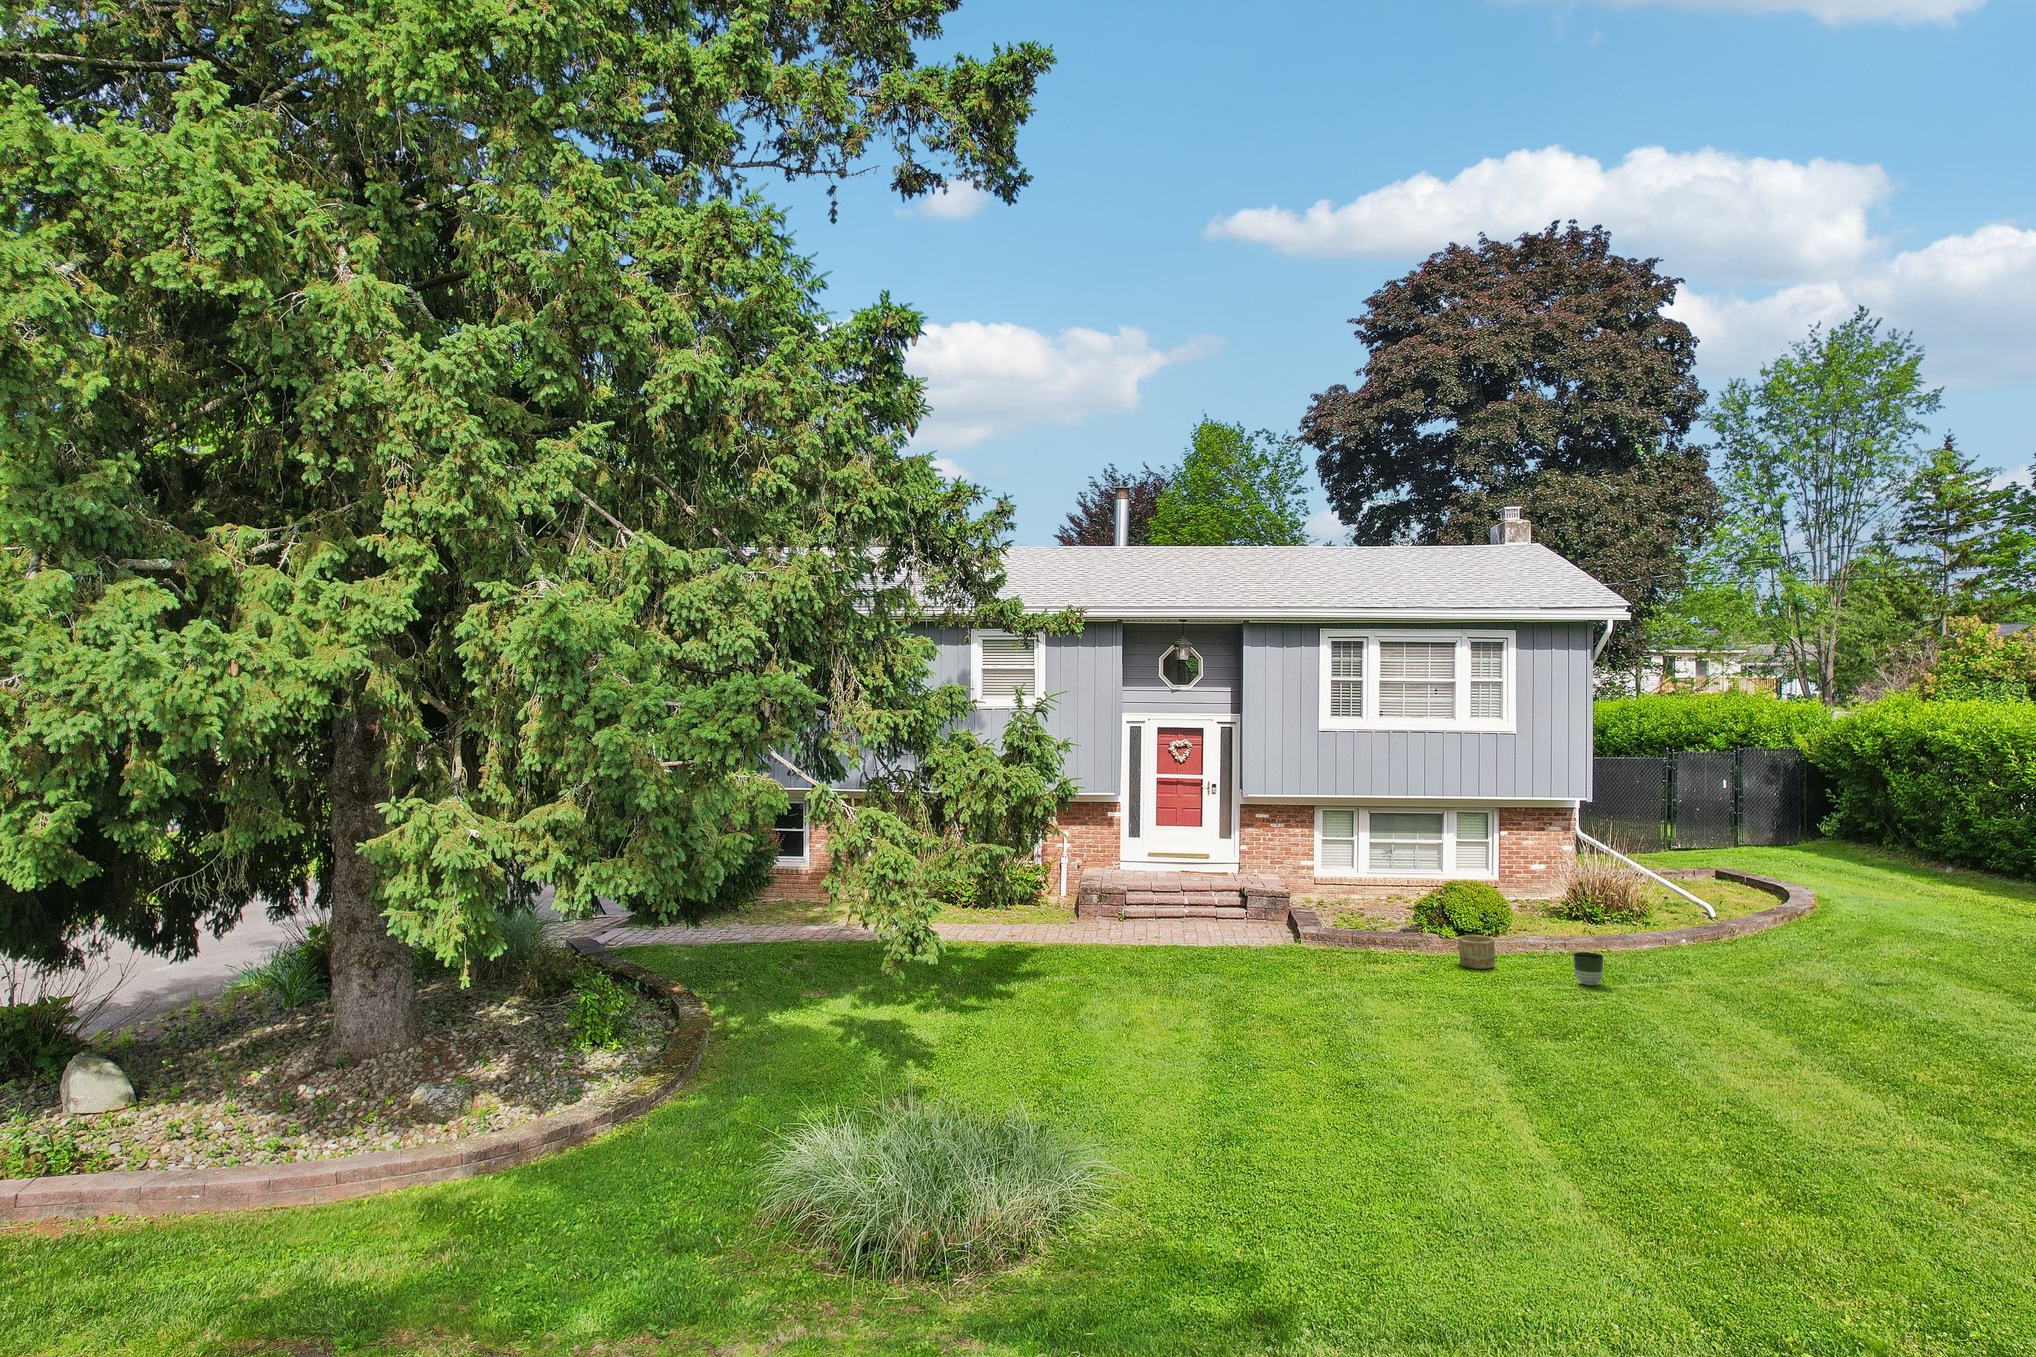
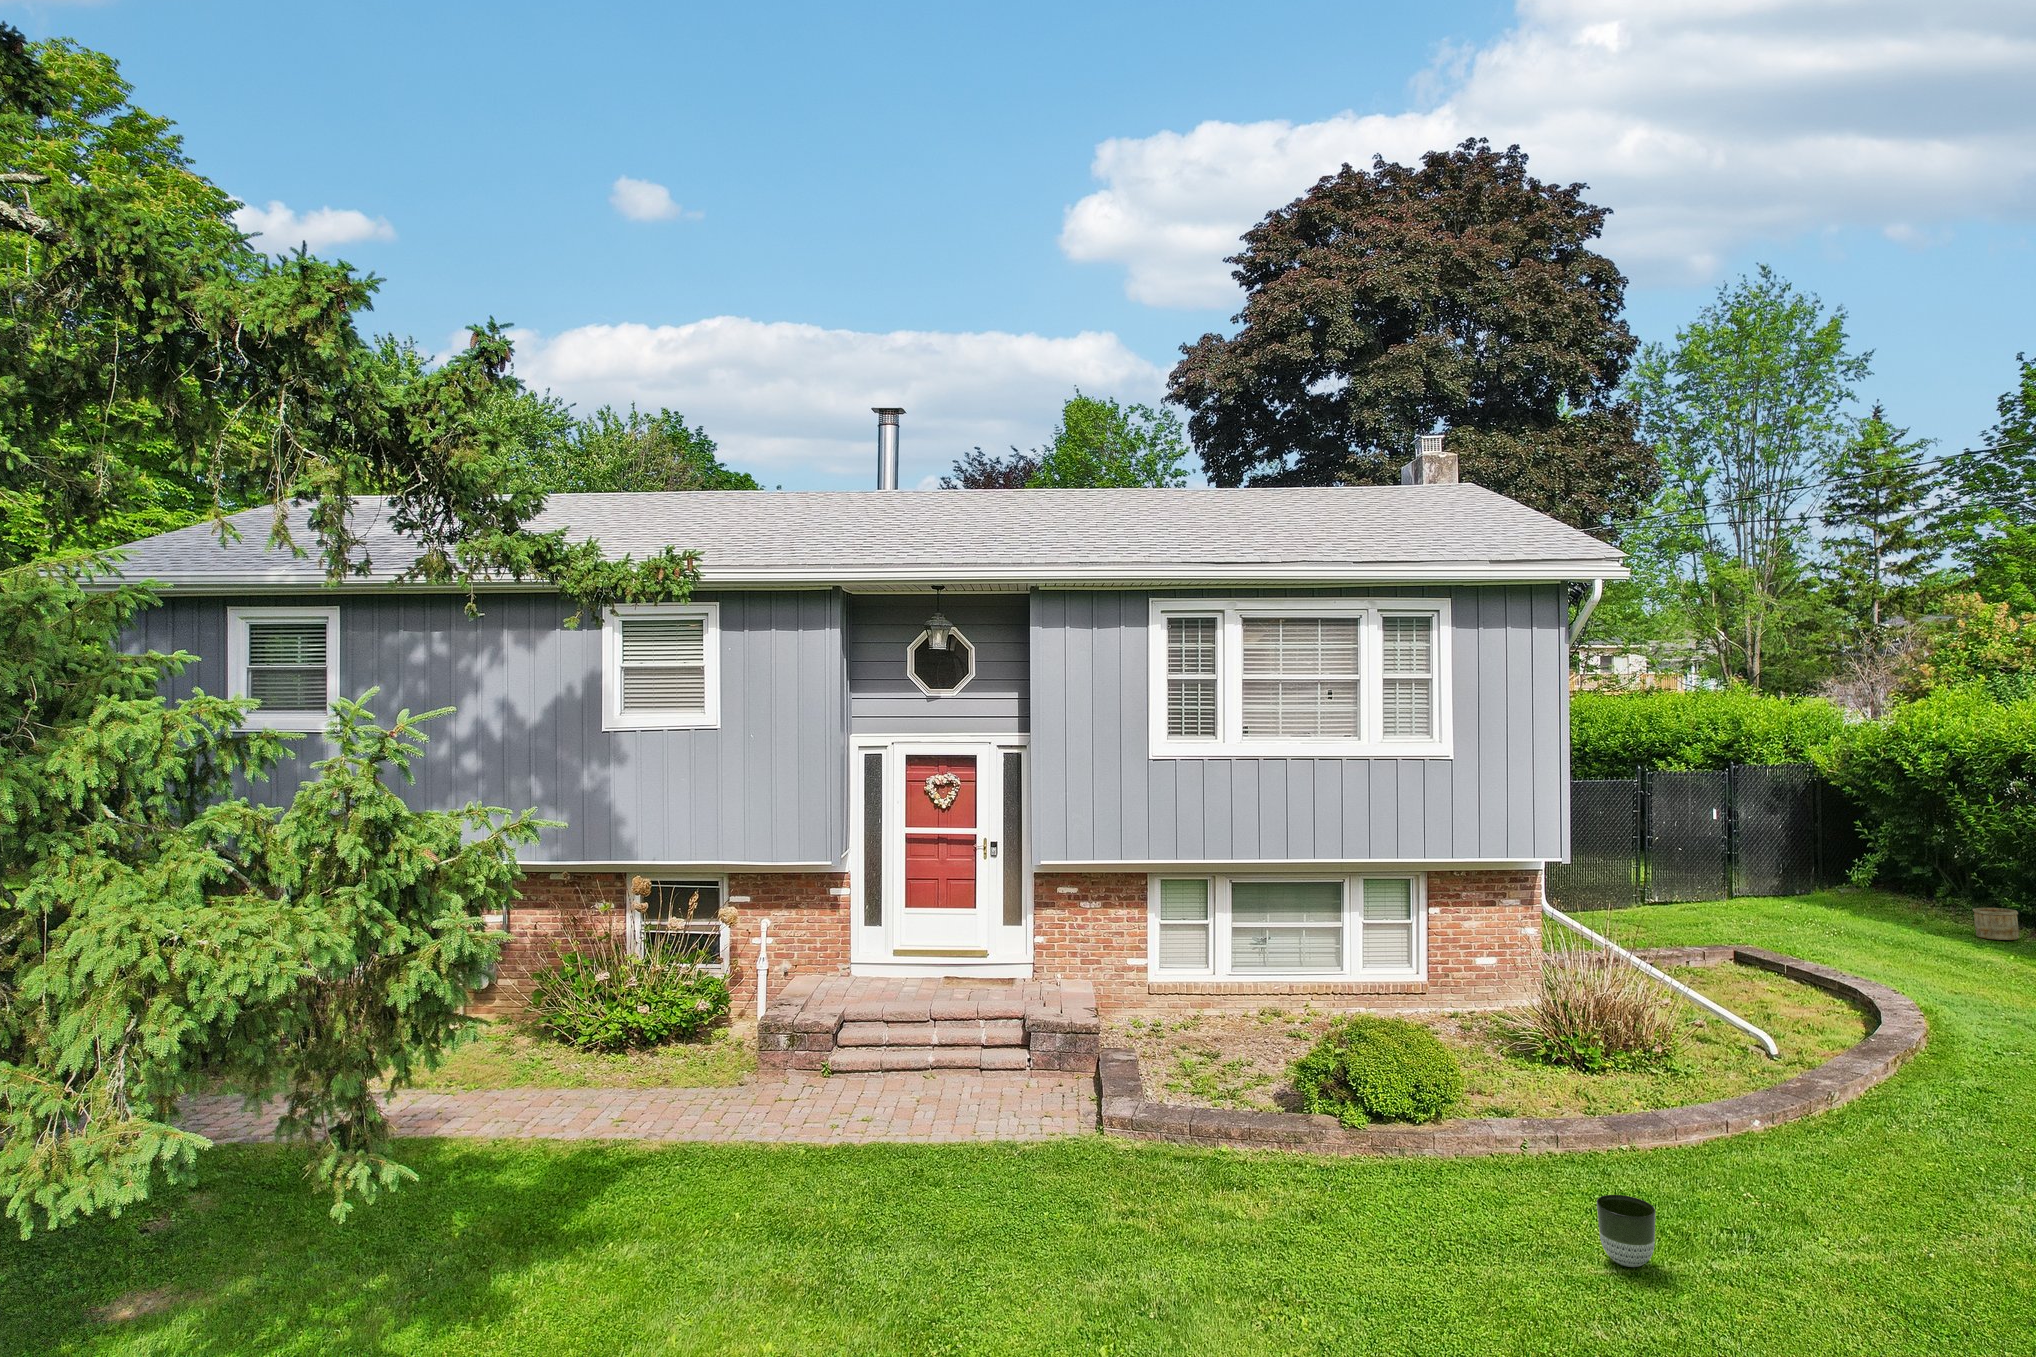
wooden bucket: present [1458,935,1495,969] -> present [1973,908,2019,940]

